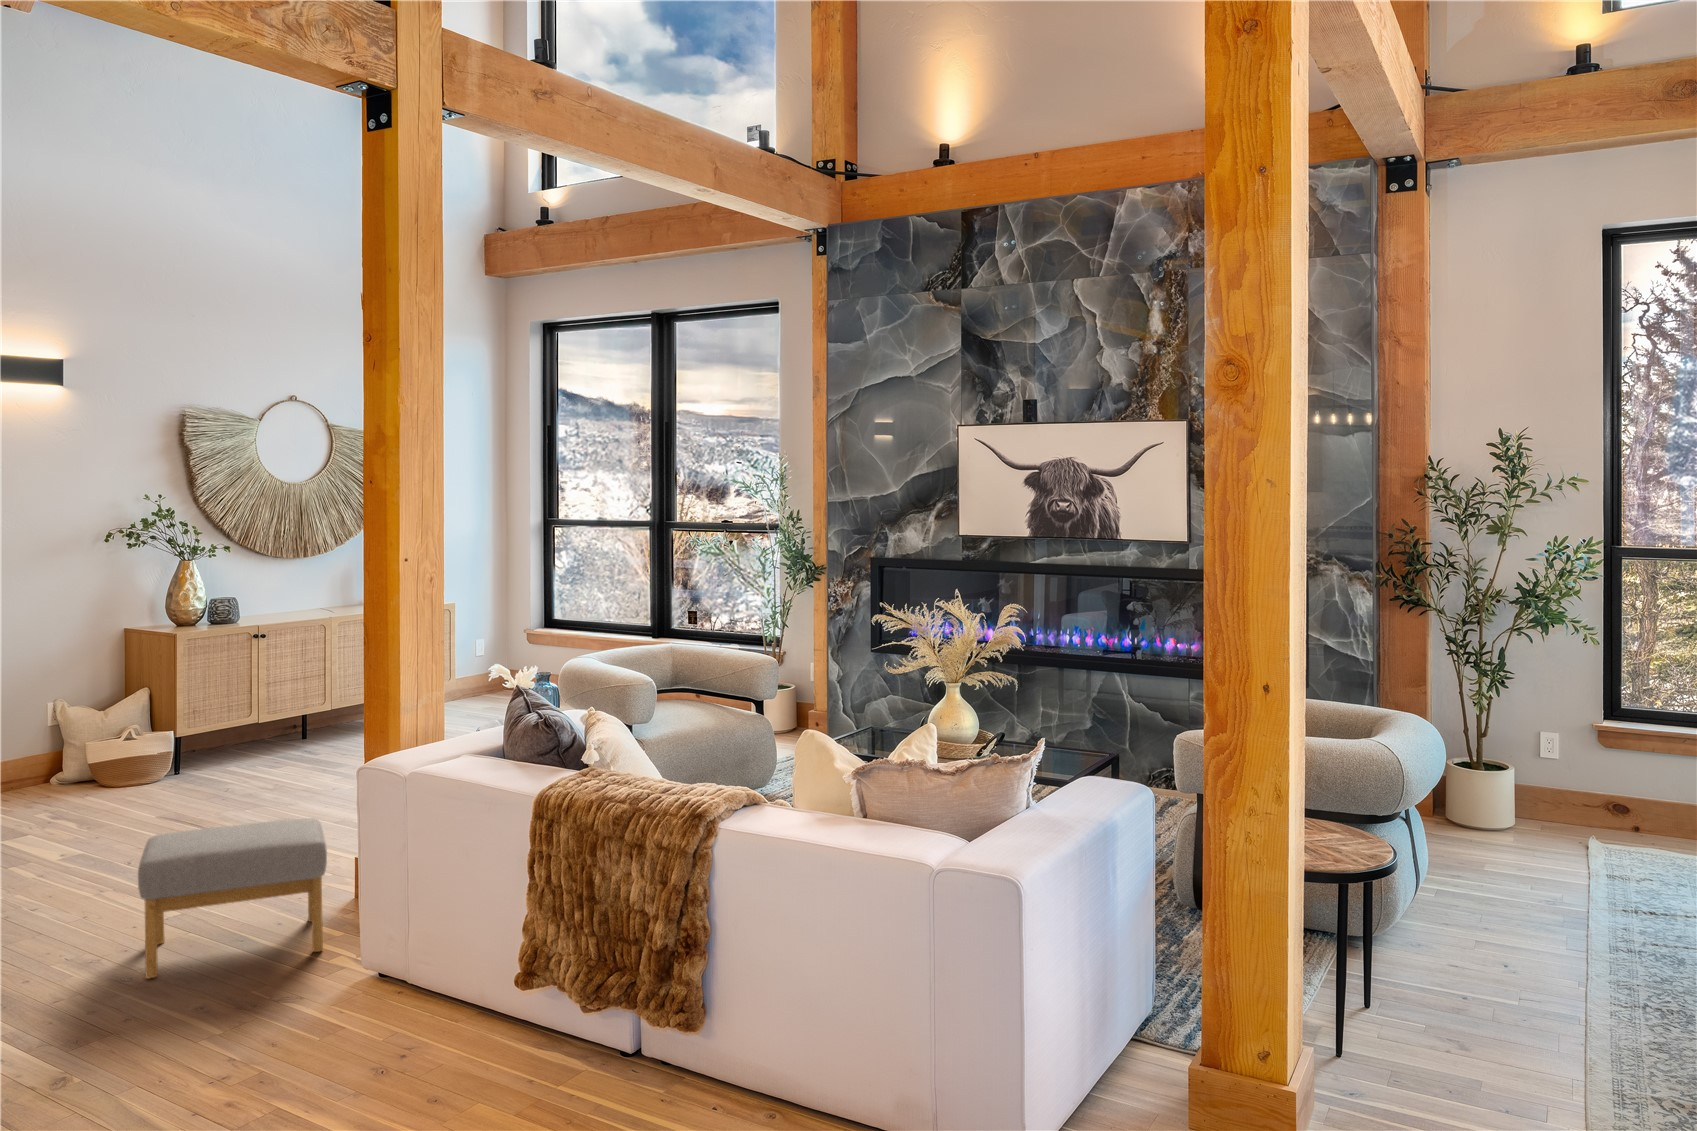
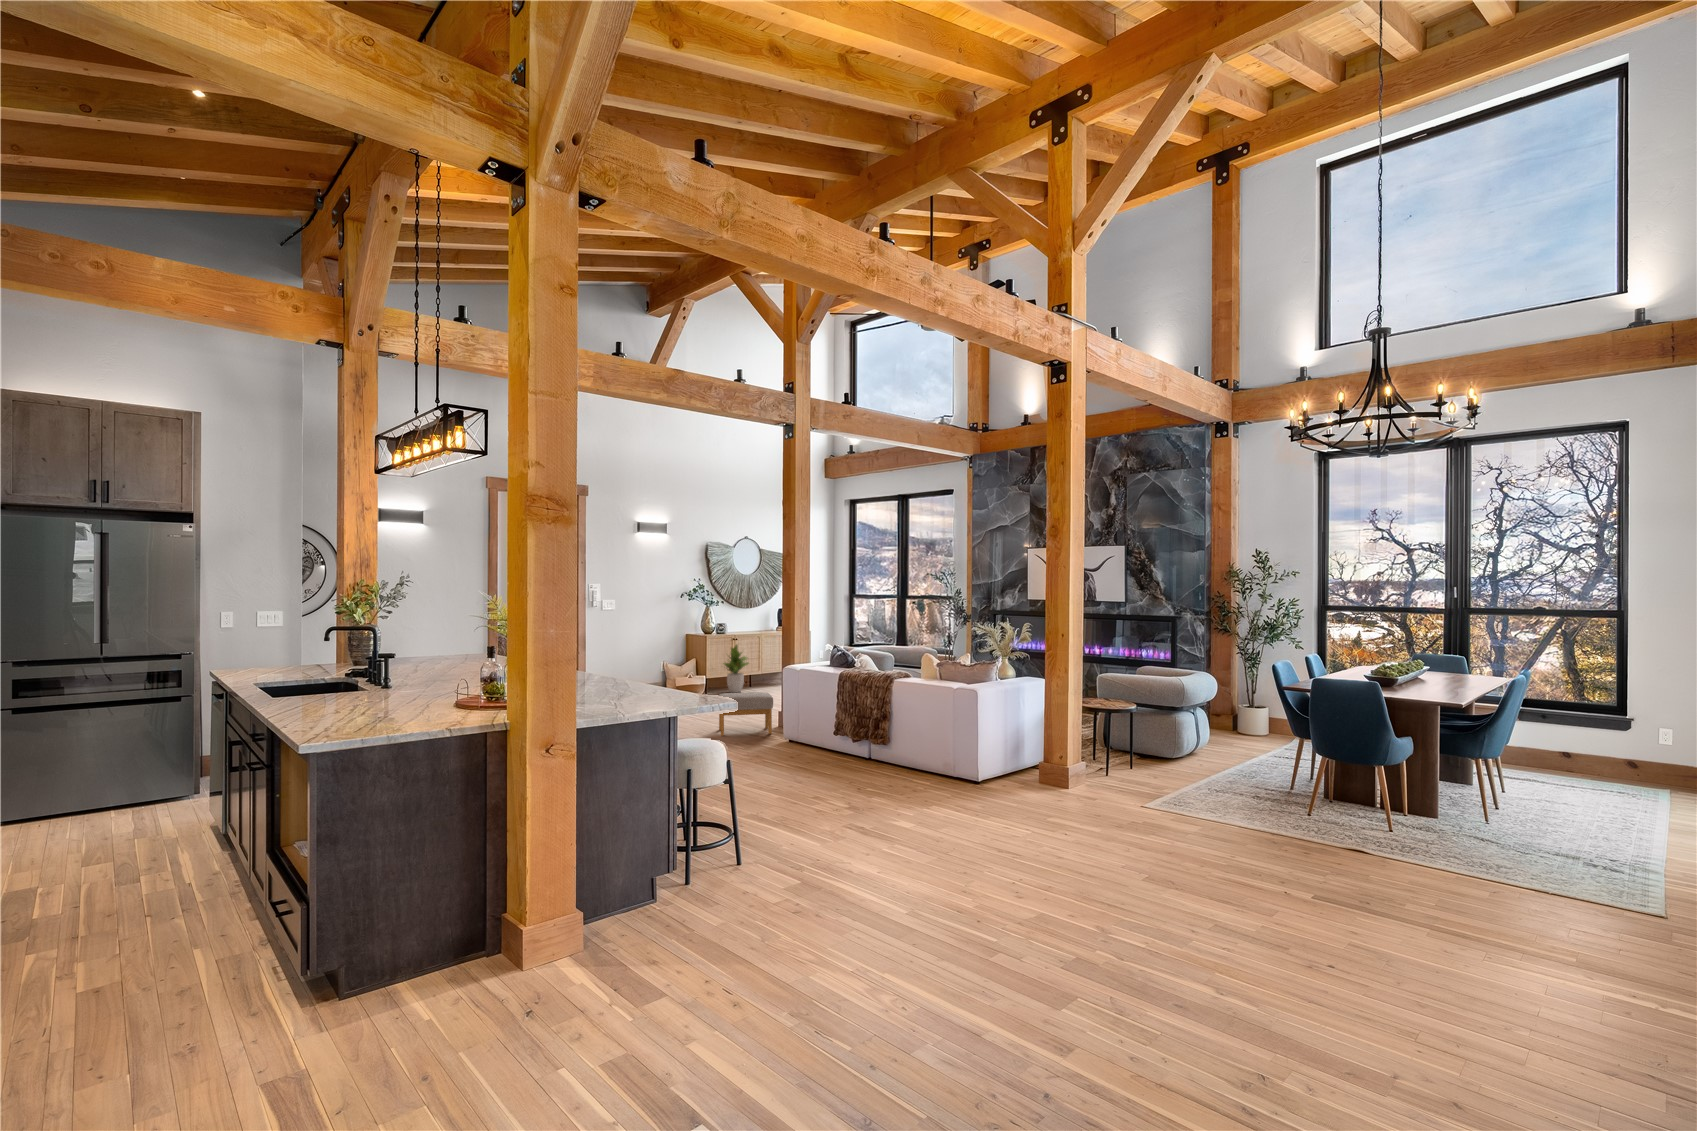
potted plant: none [214,652,296,772] -> present [723,645,749,693]

